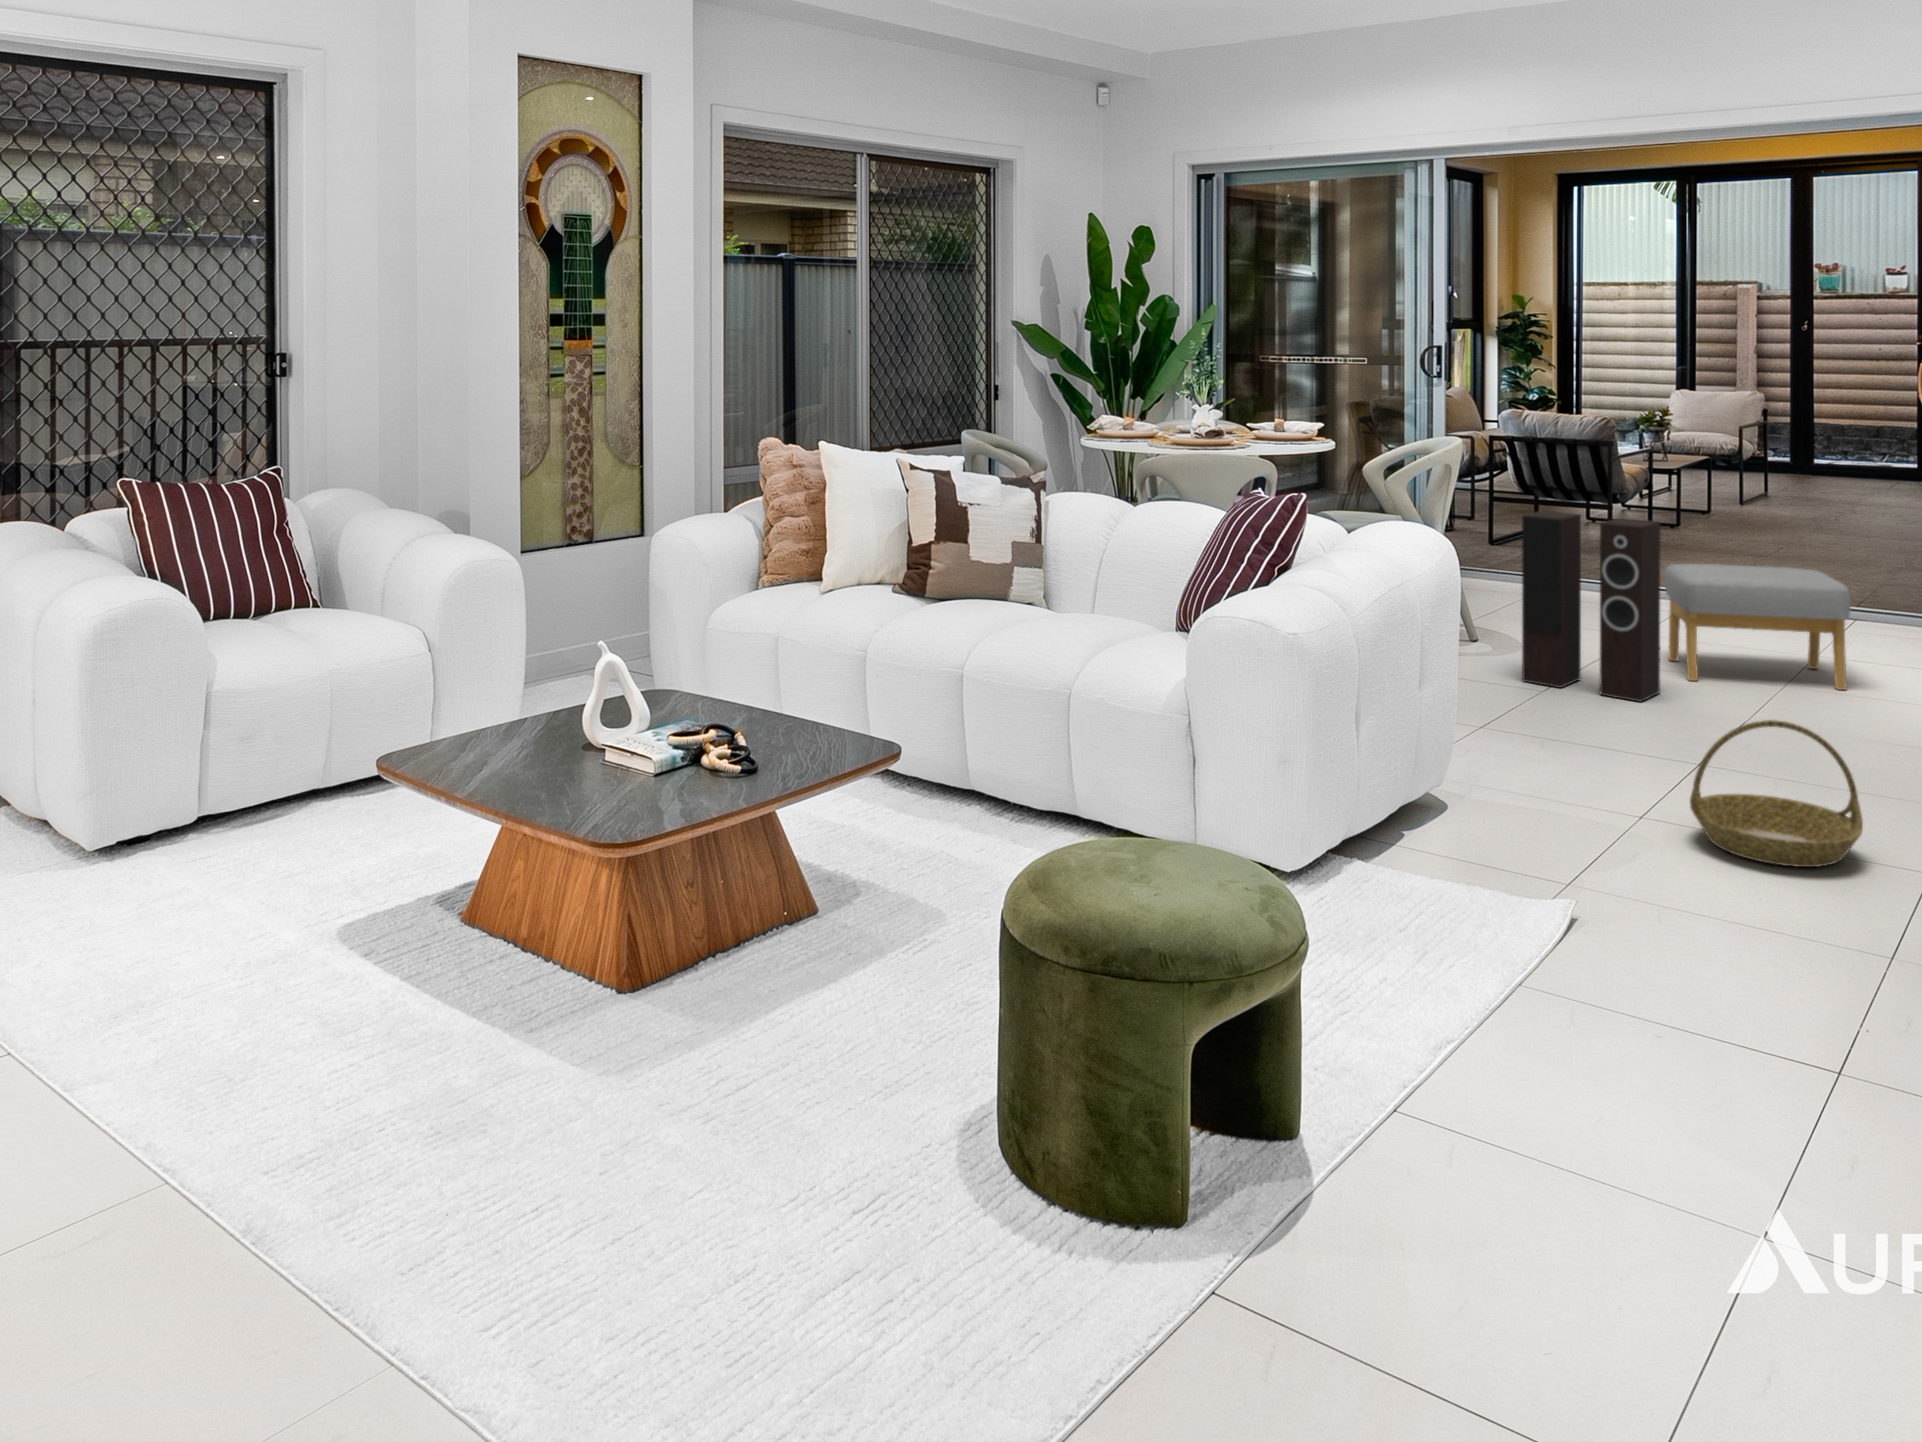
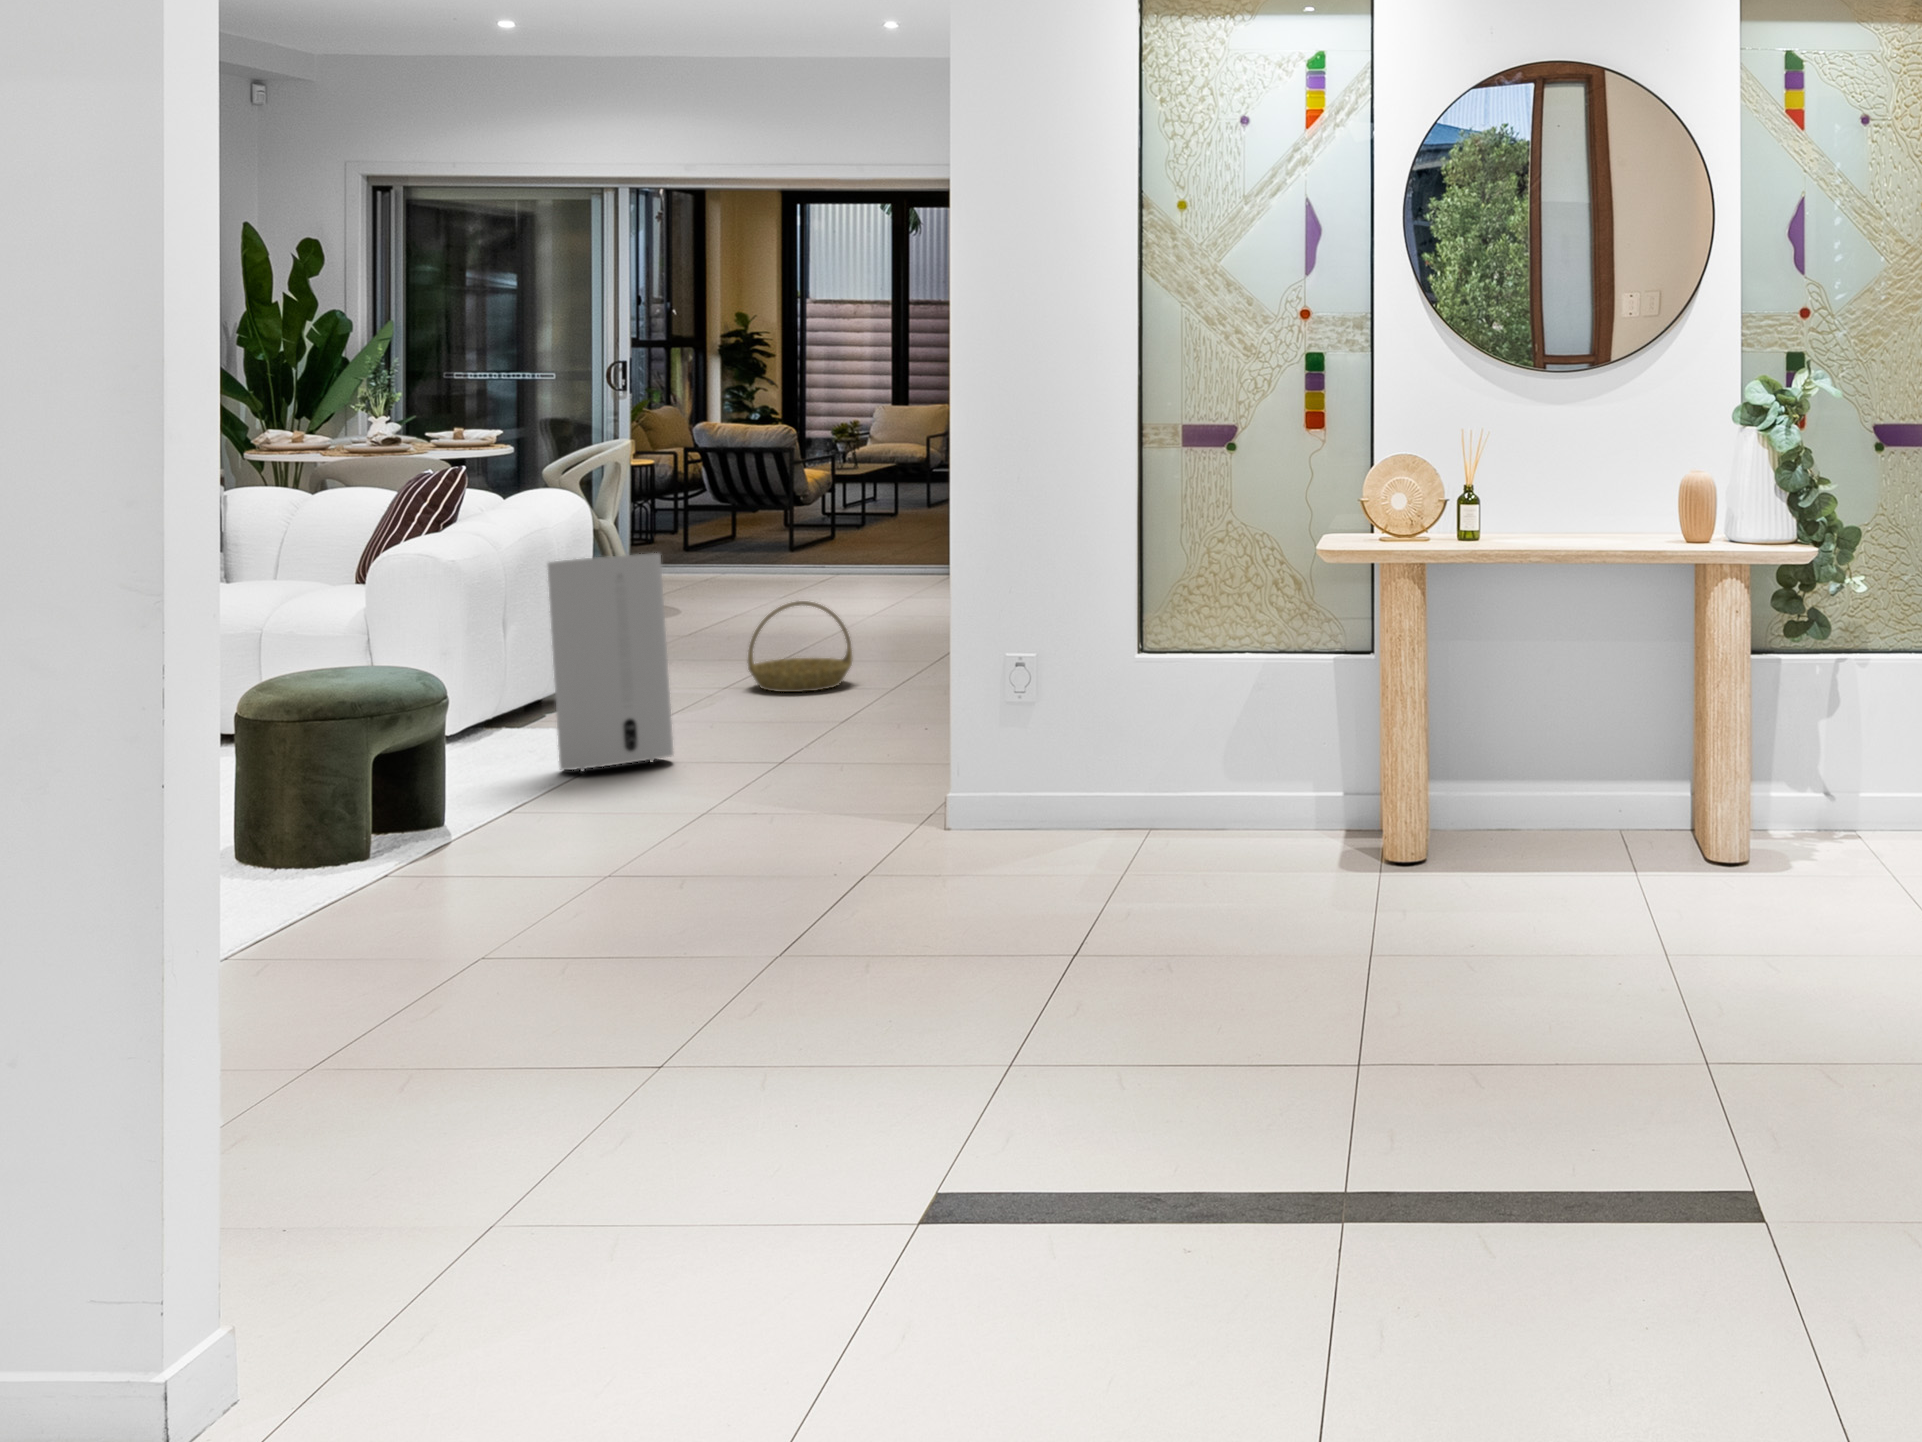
speaker: present [1522,511,1660,702] -> none [668,492,774,633]
footstool: present [1665,564,1851,690] -> none [791,529,916,619]
air purifier: none [1447,687,1661,1065] -> present [548,553,673,772]

